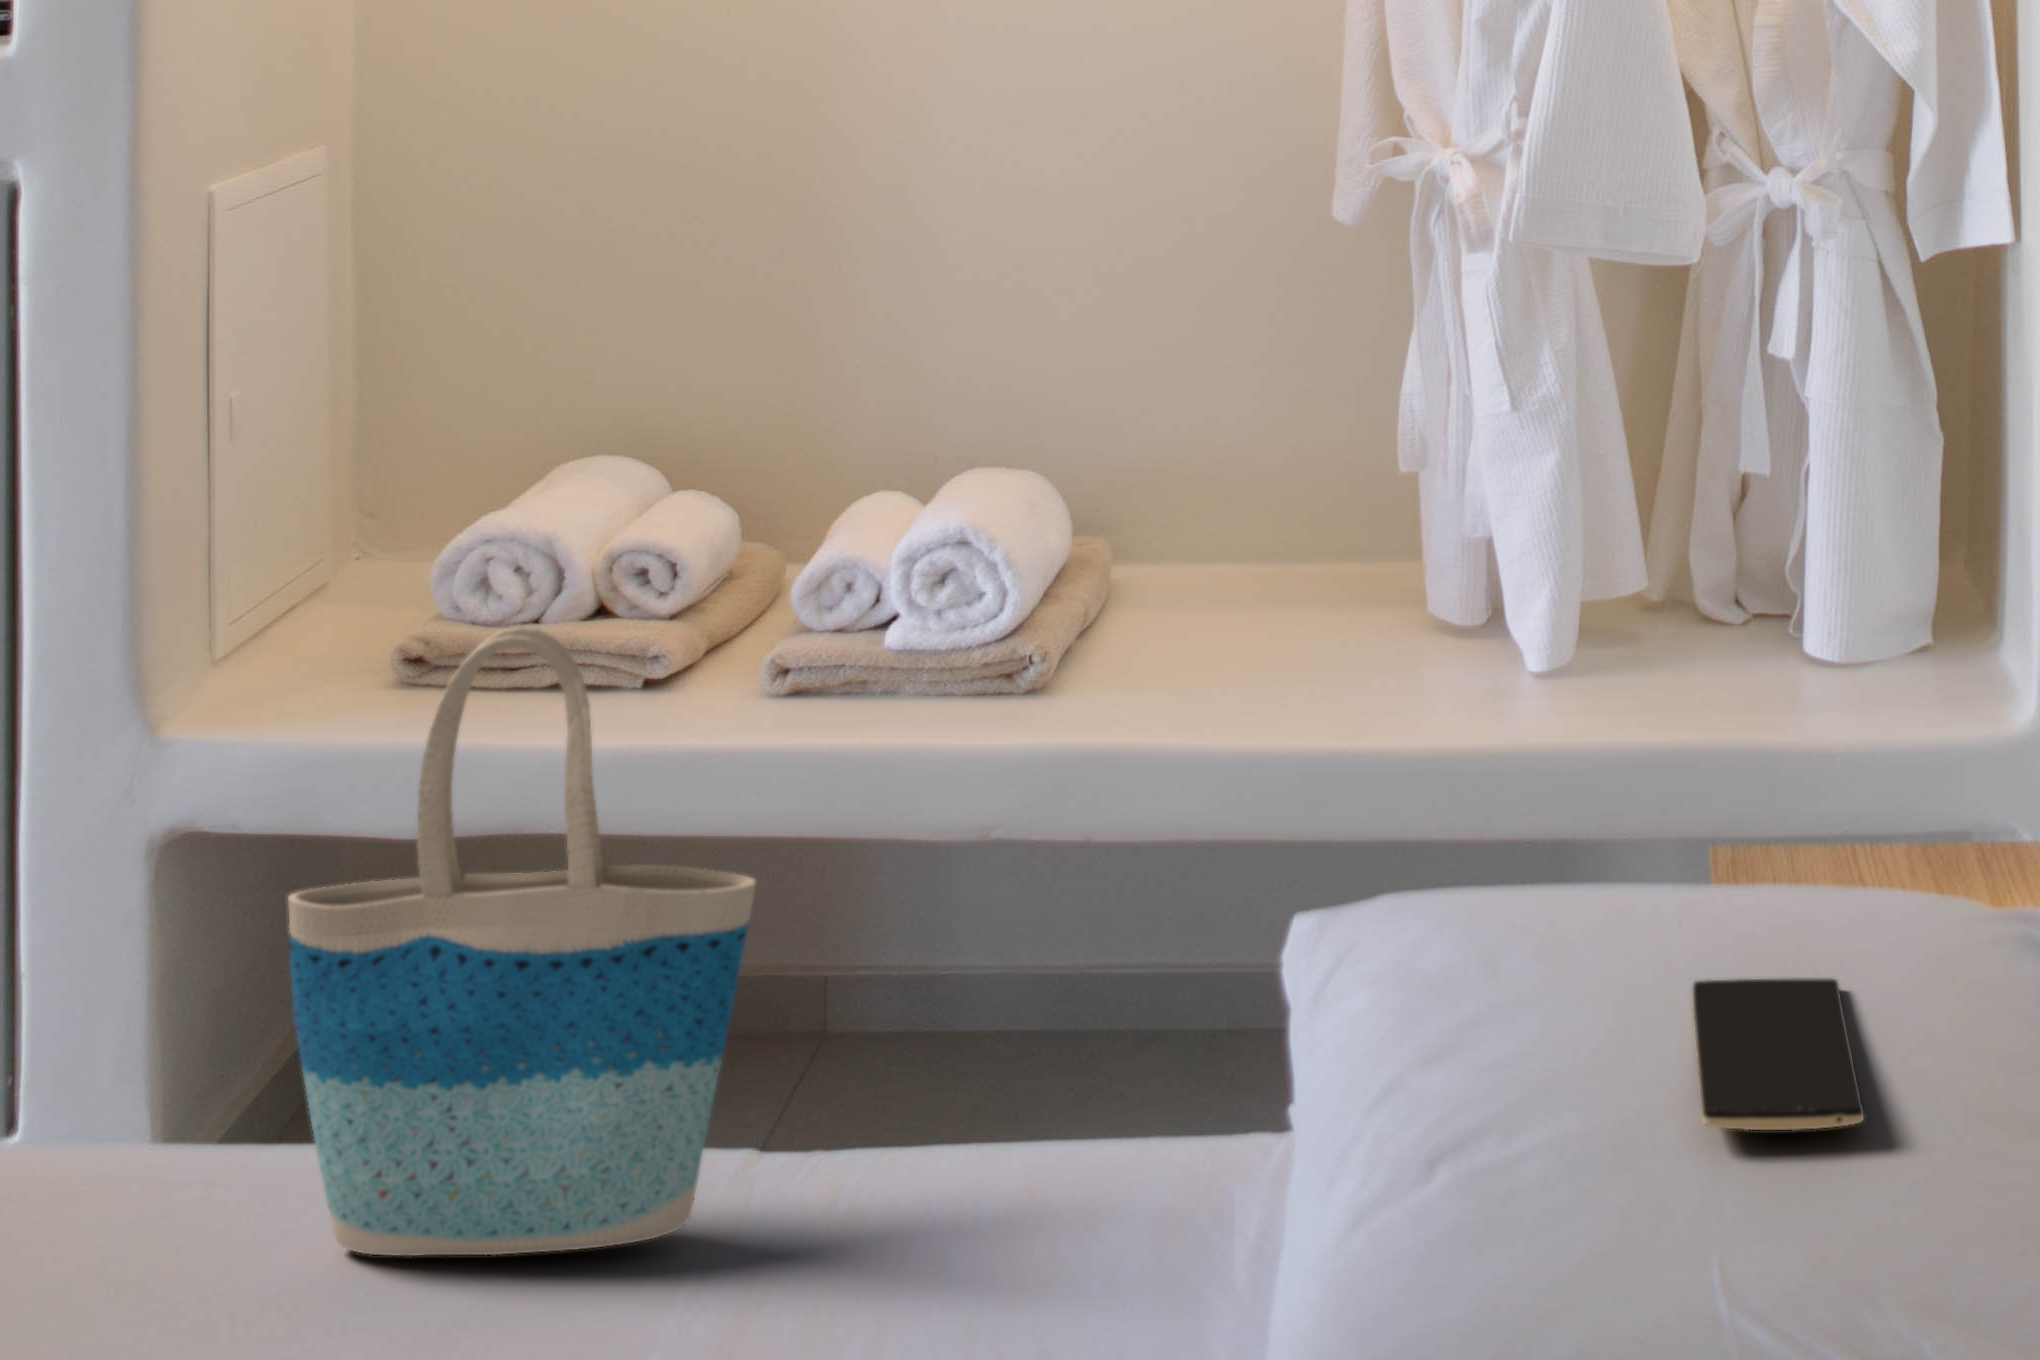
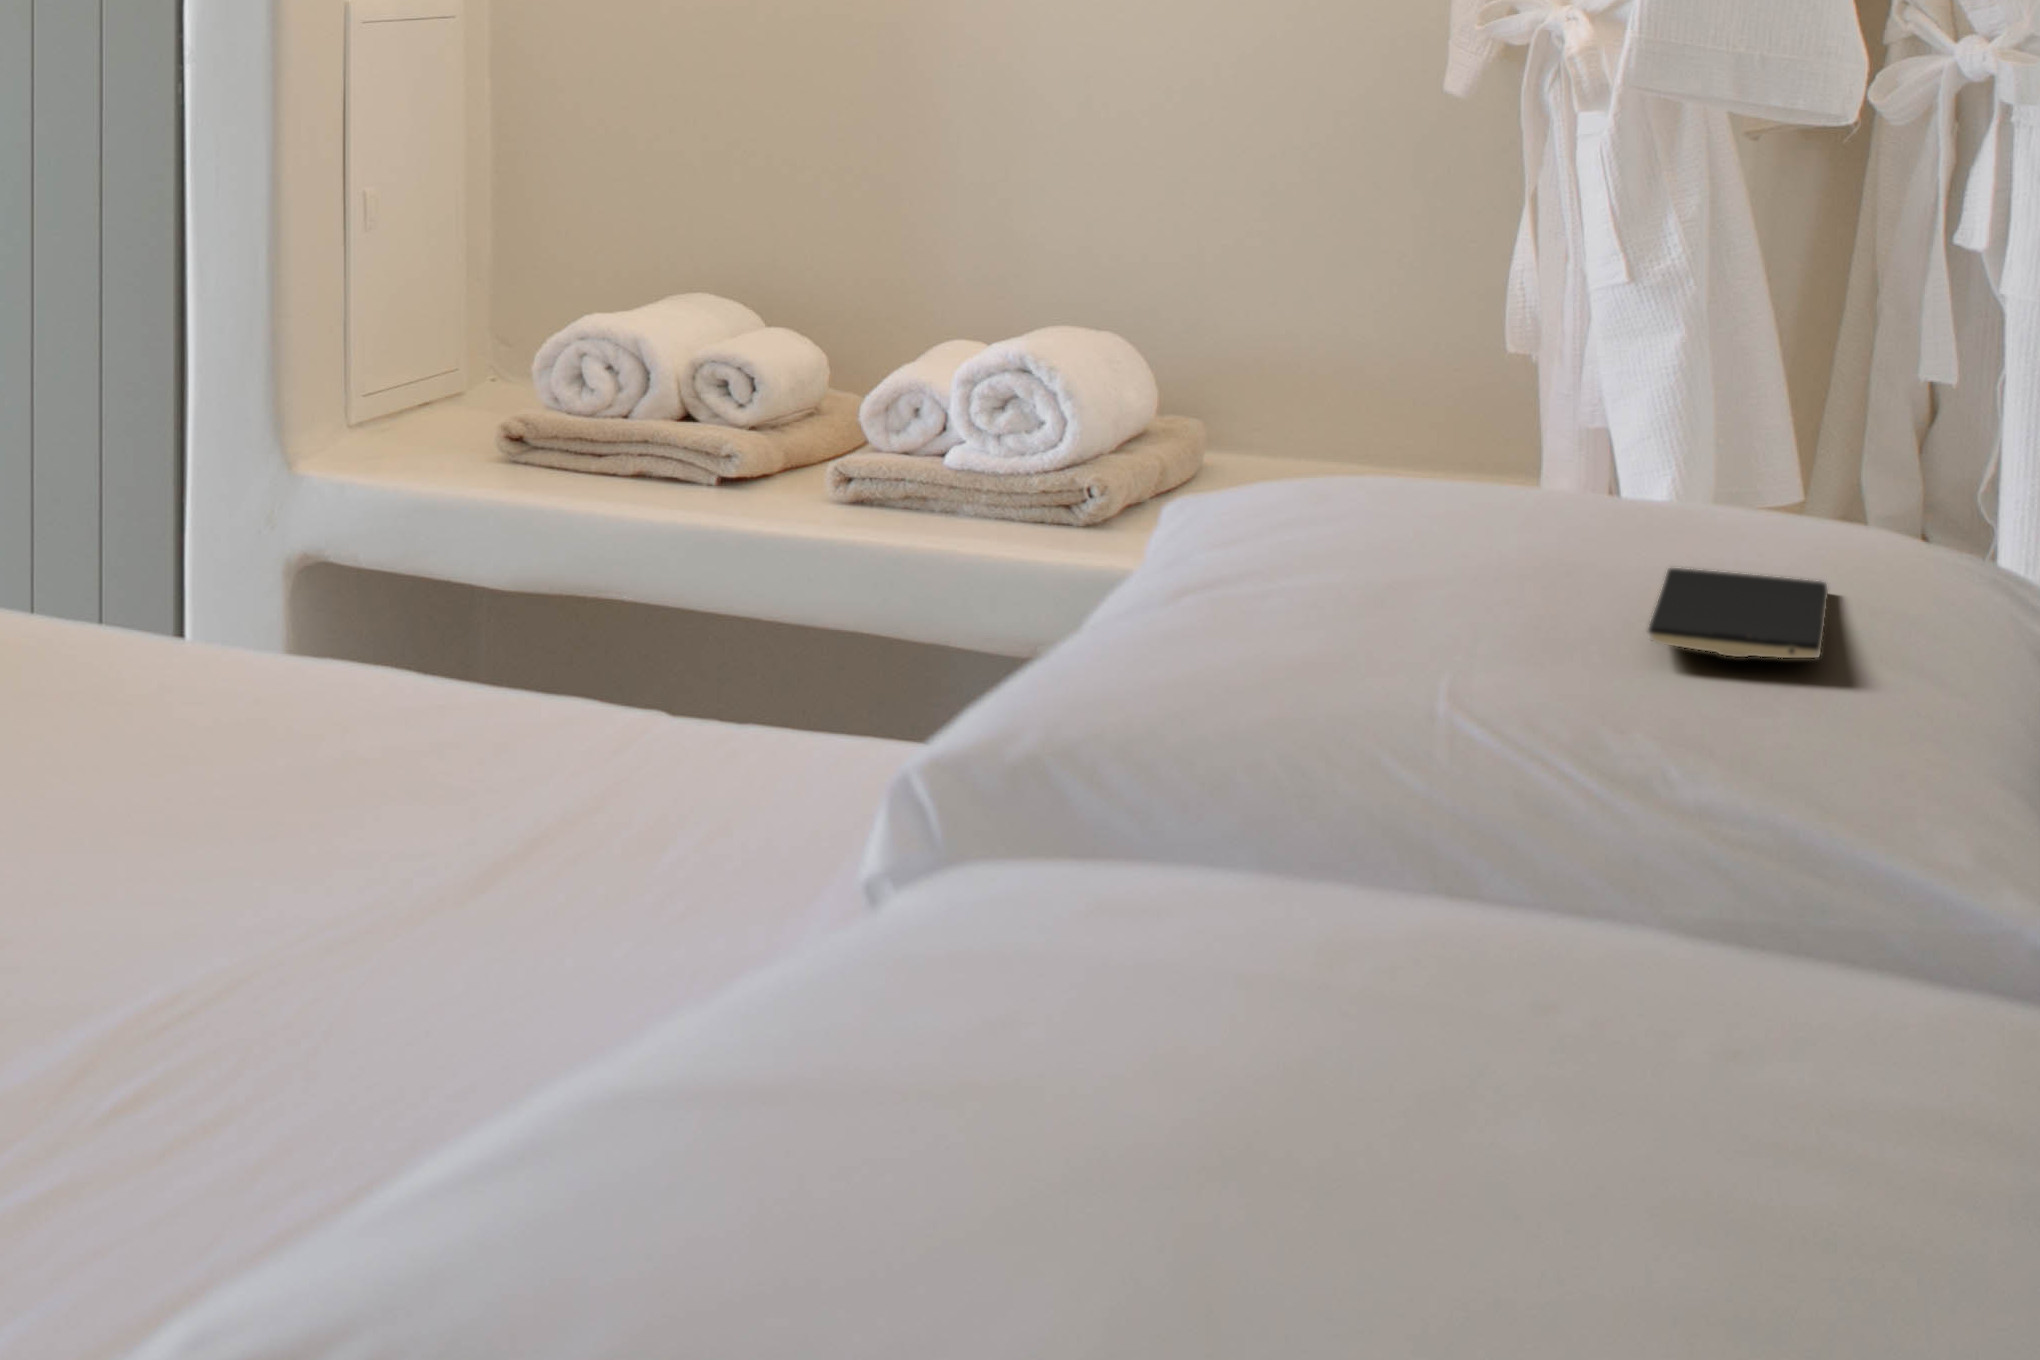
tote bag: present [288,627,756,1256] -> none [420,227,795,755]

